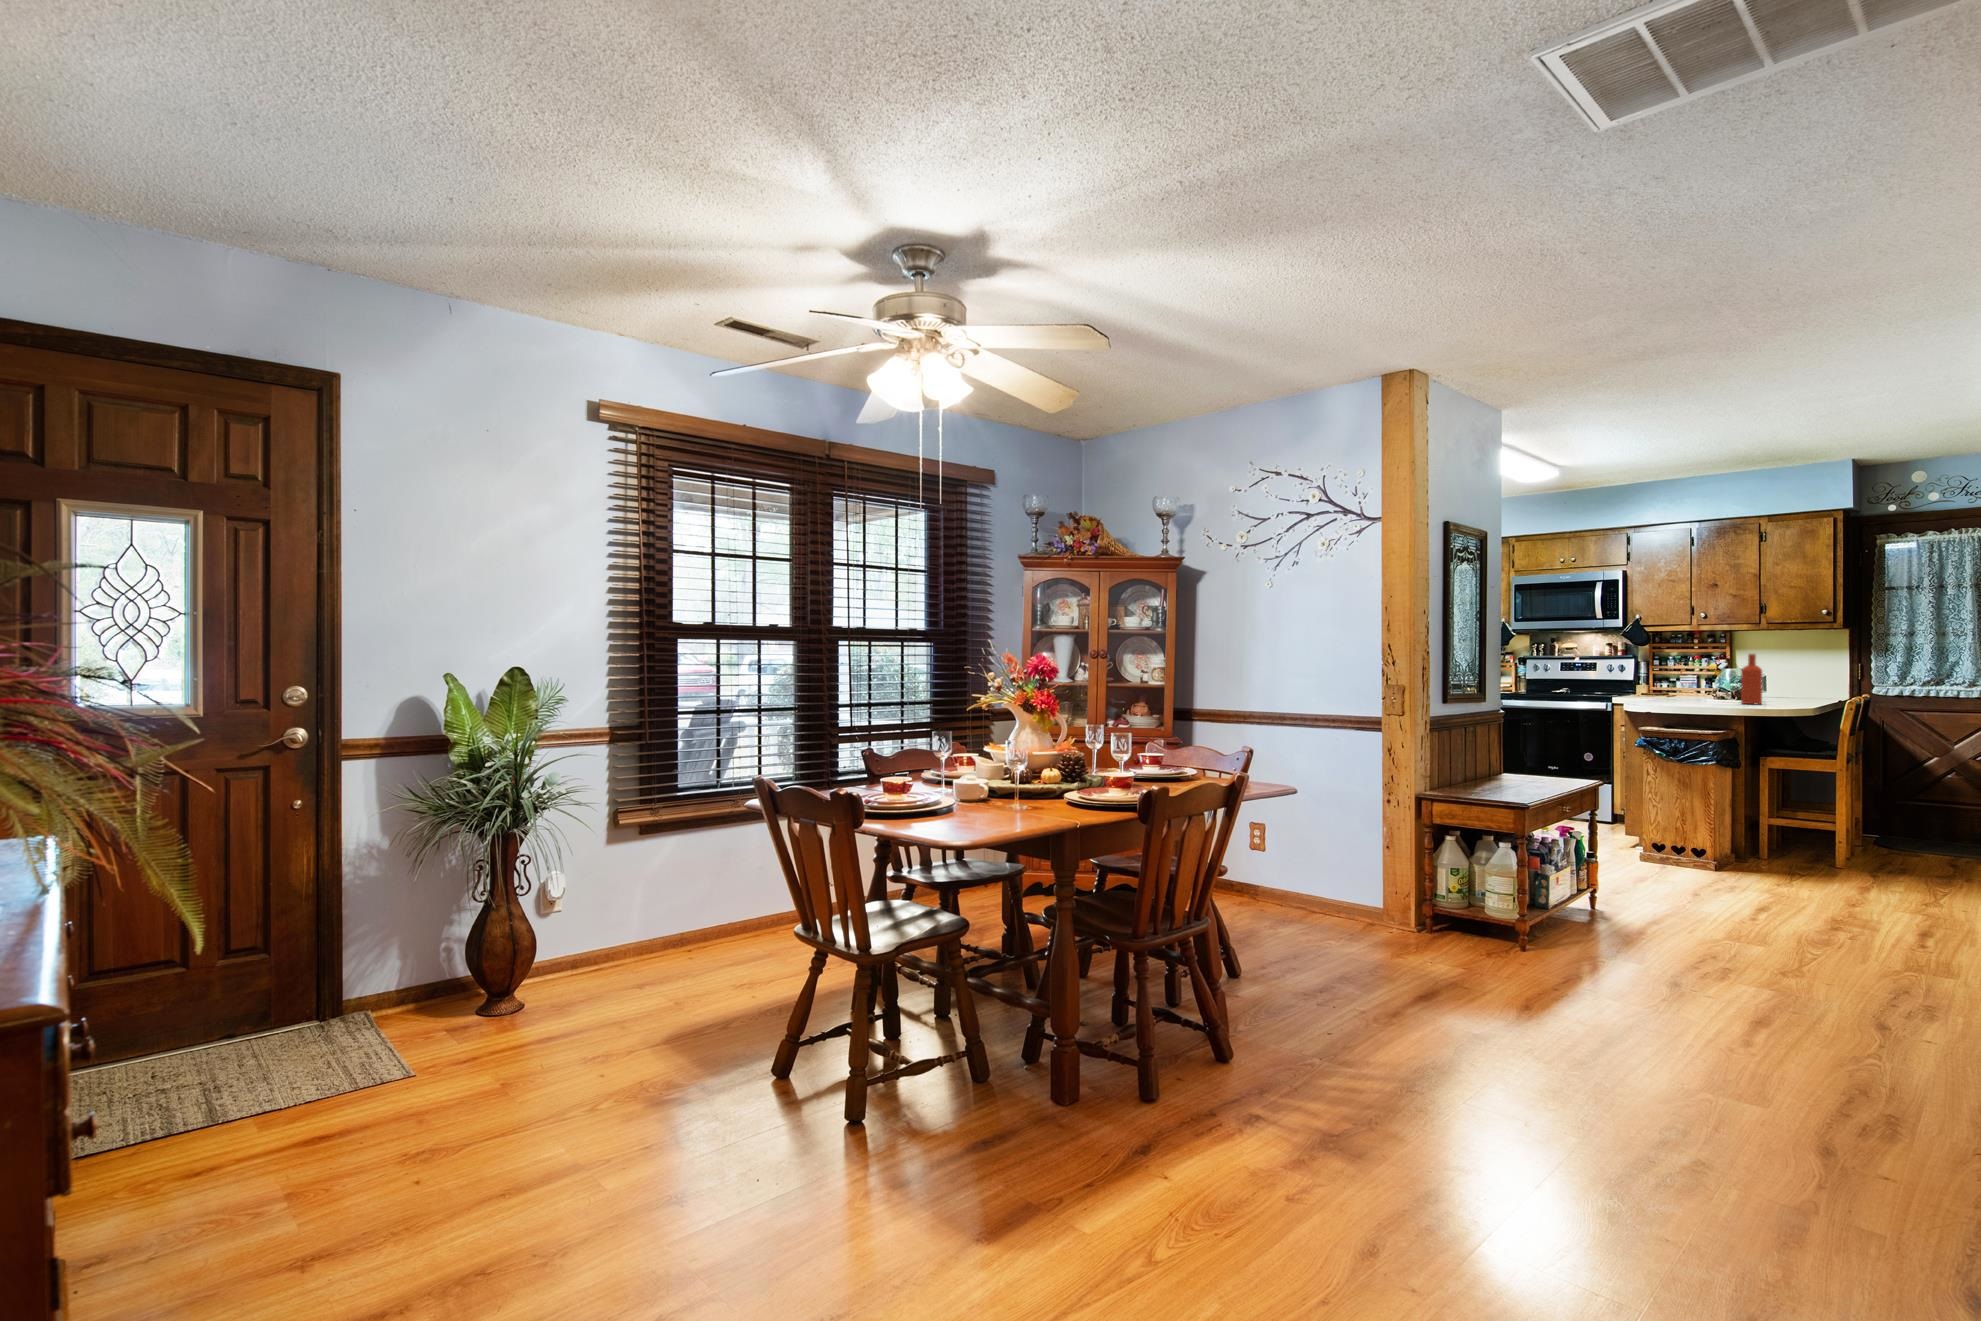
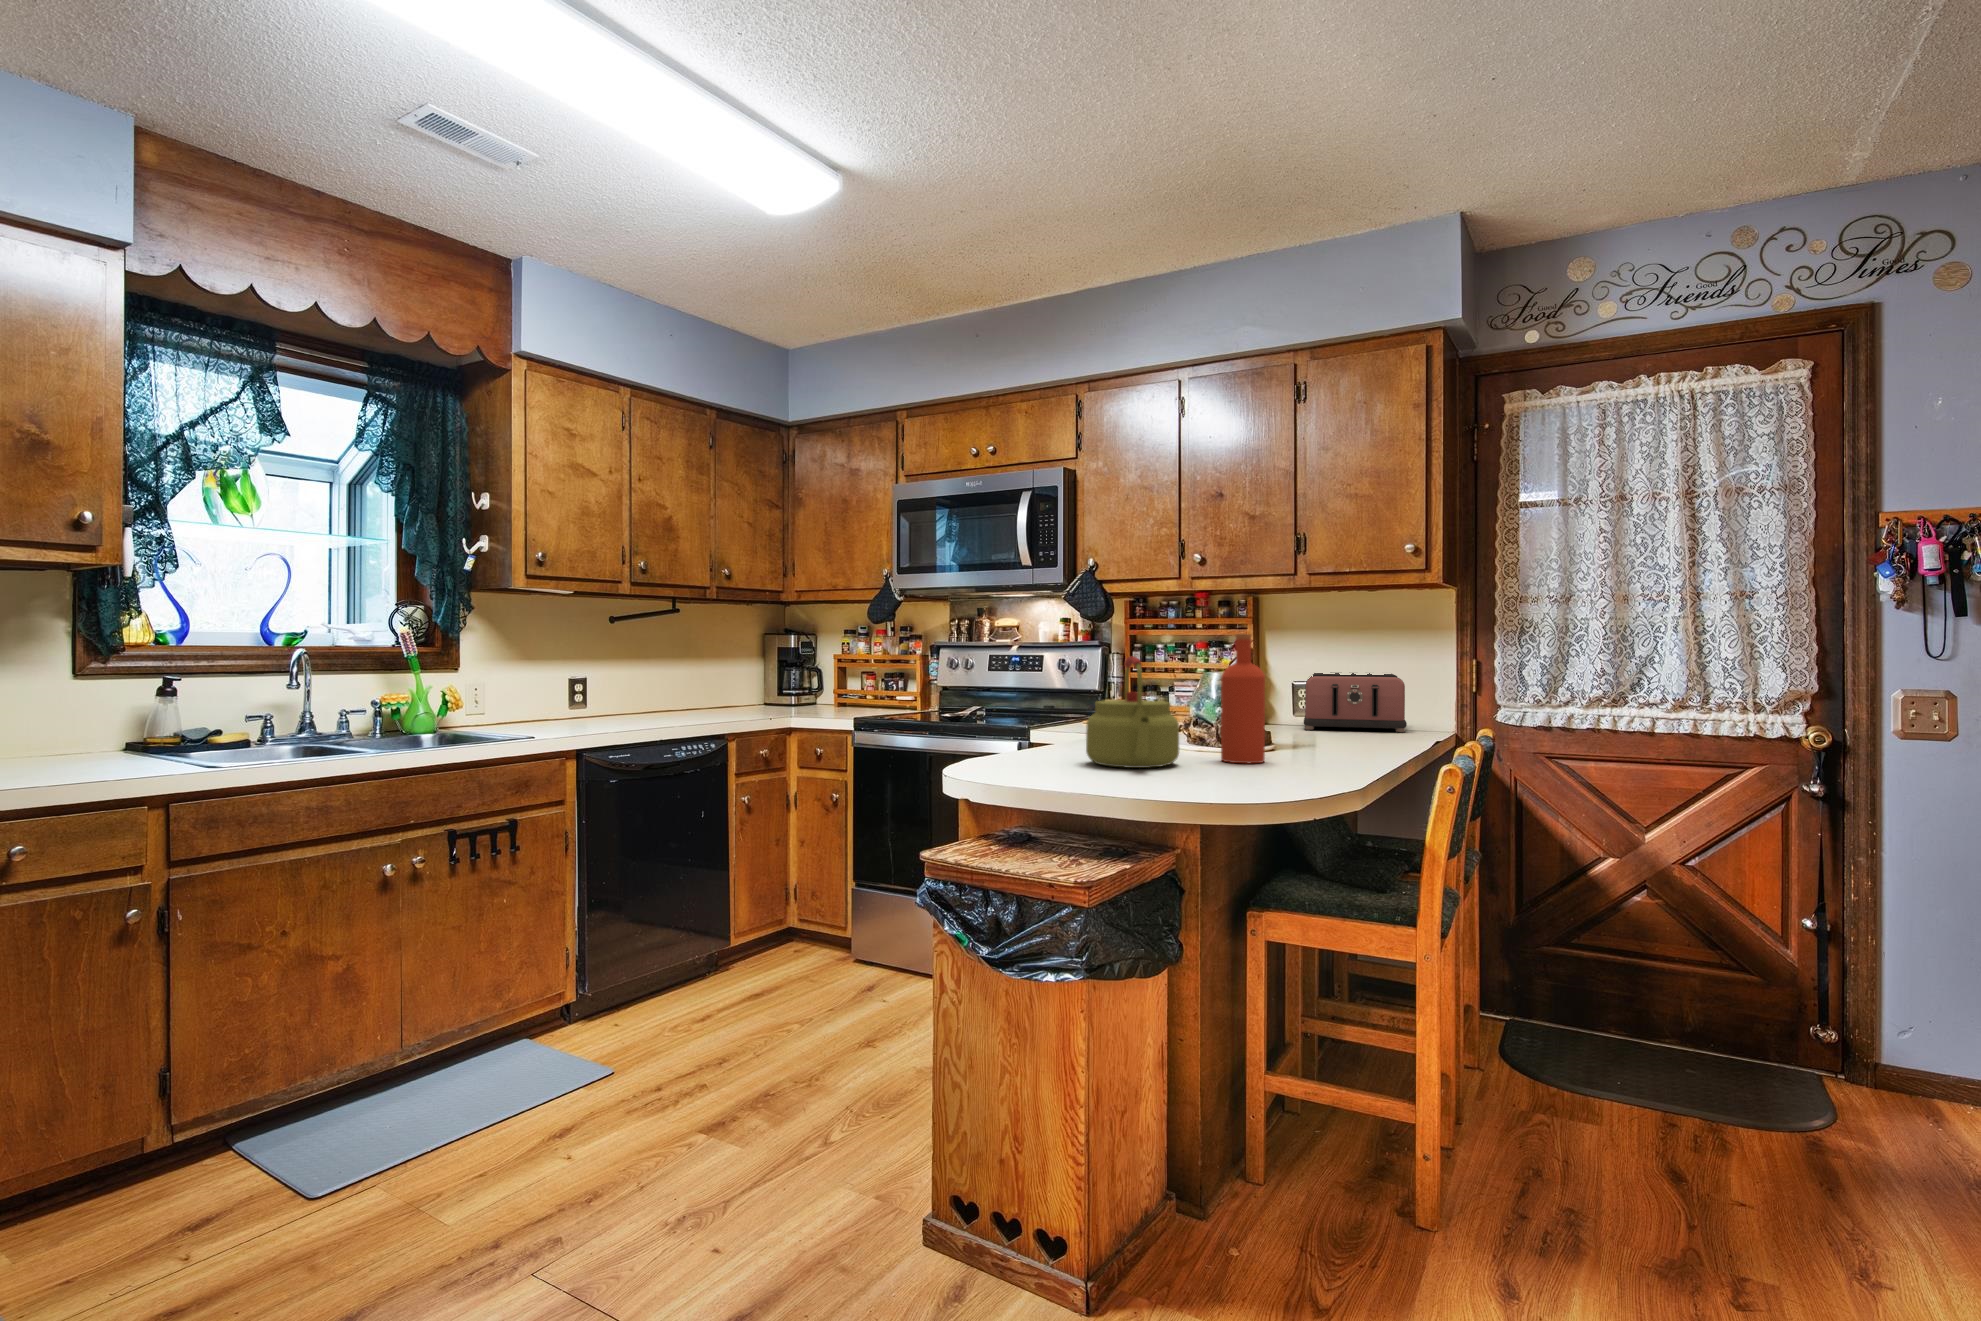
kettle: none [1683,662,1726,705] -> present [1086,656,1179,768]
toaster: none [1758,670,1821,699] -> present [1304,672,1407,732]

